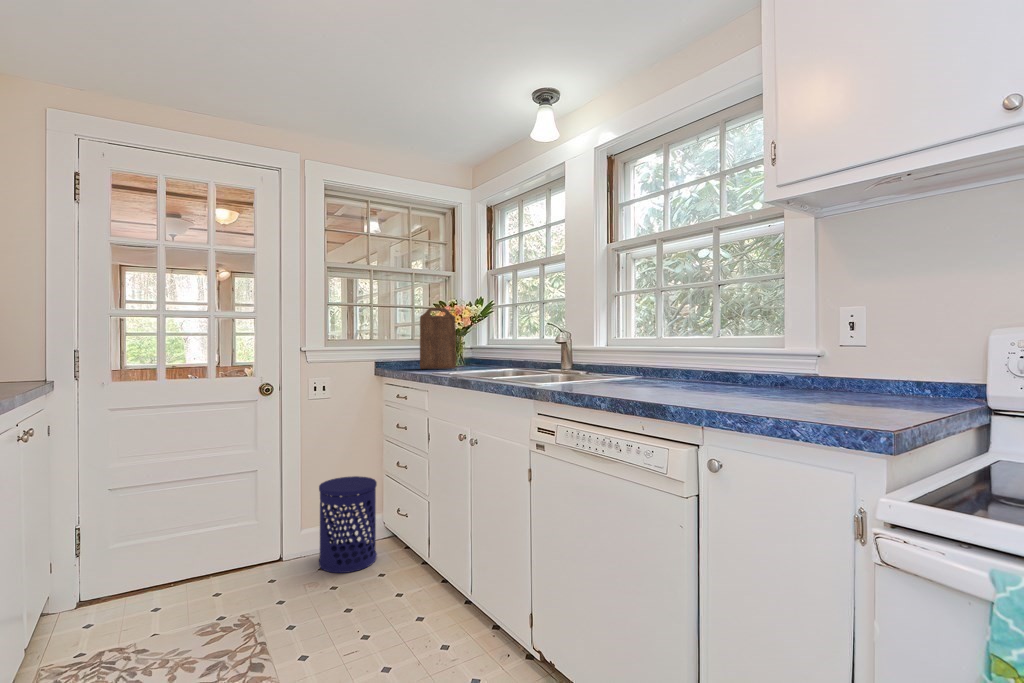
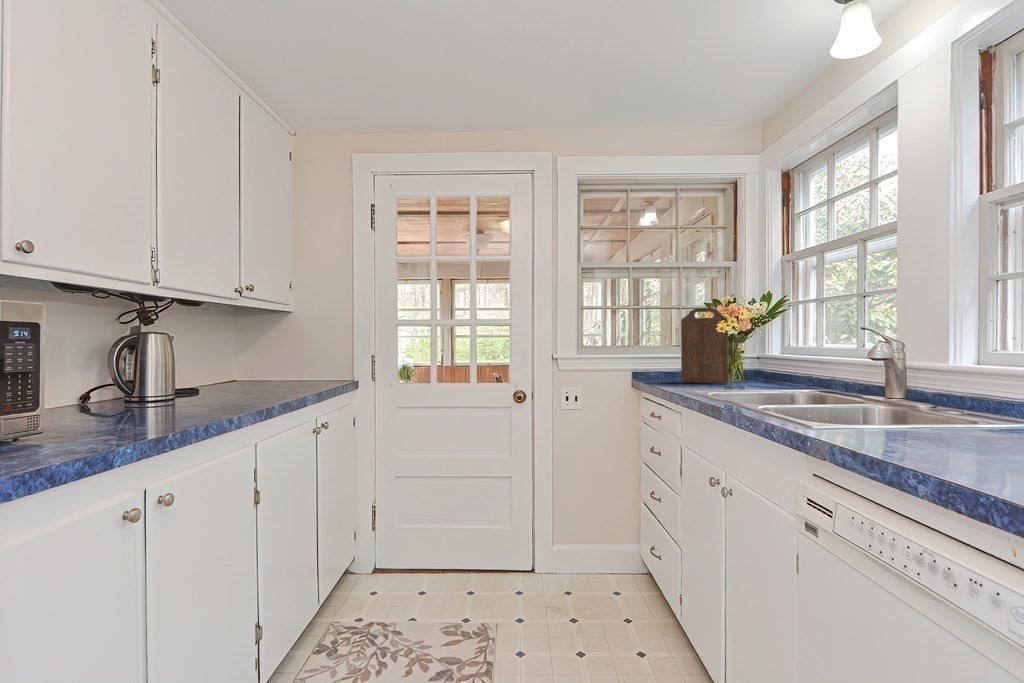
waste bin: present [319,476,377,573] -> none [567,496,628,606]

